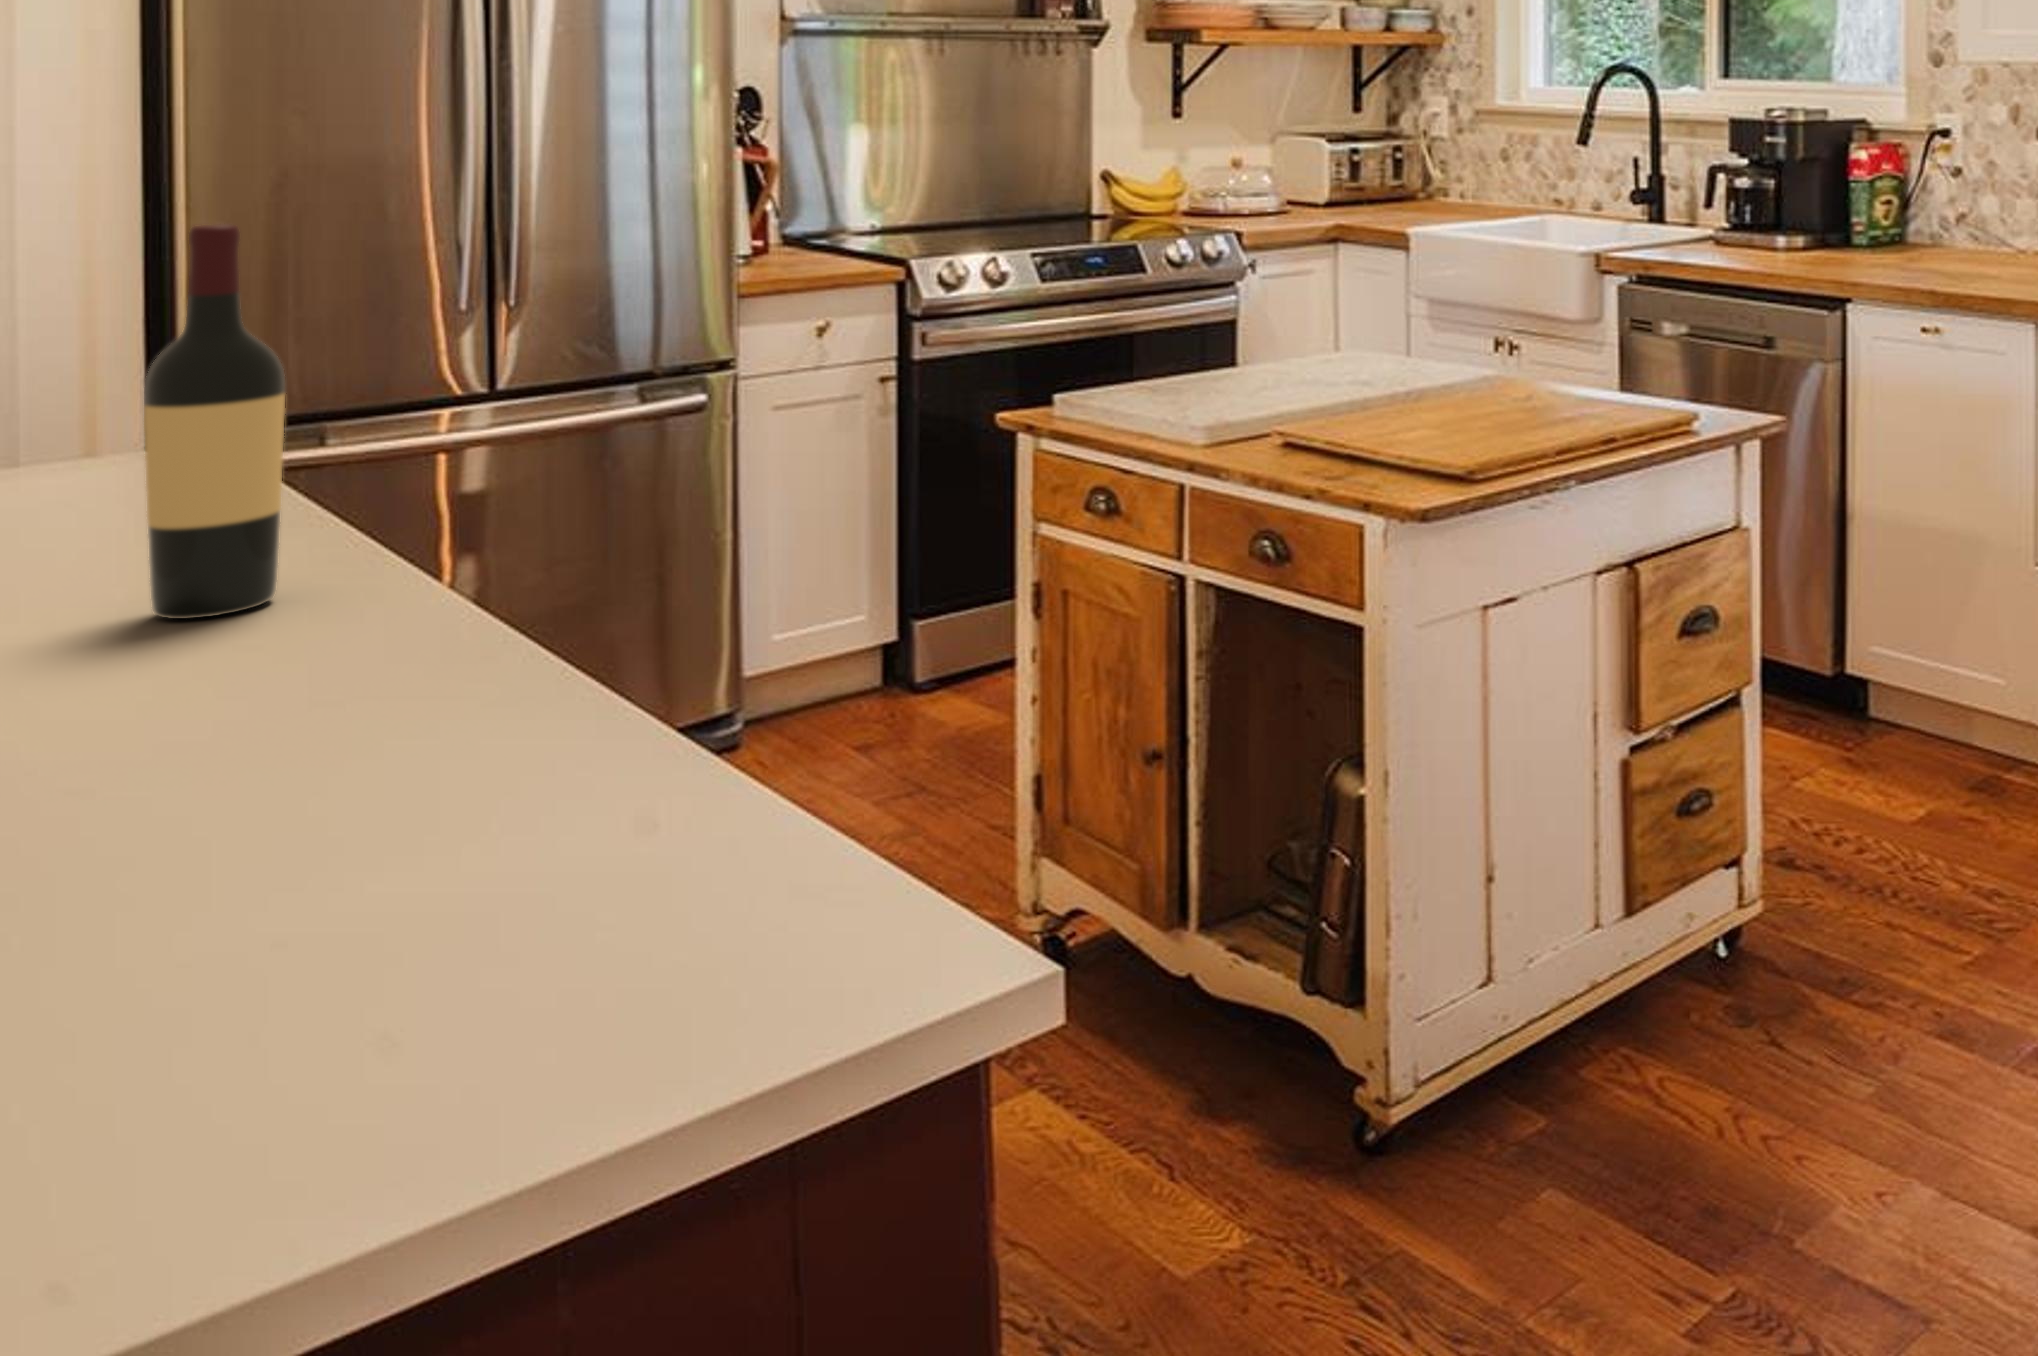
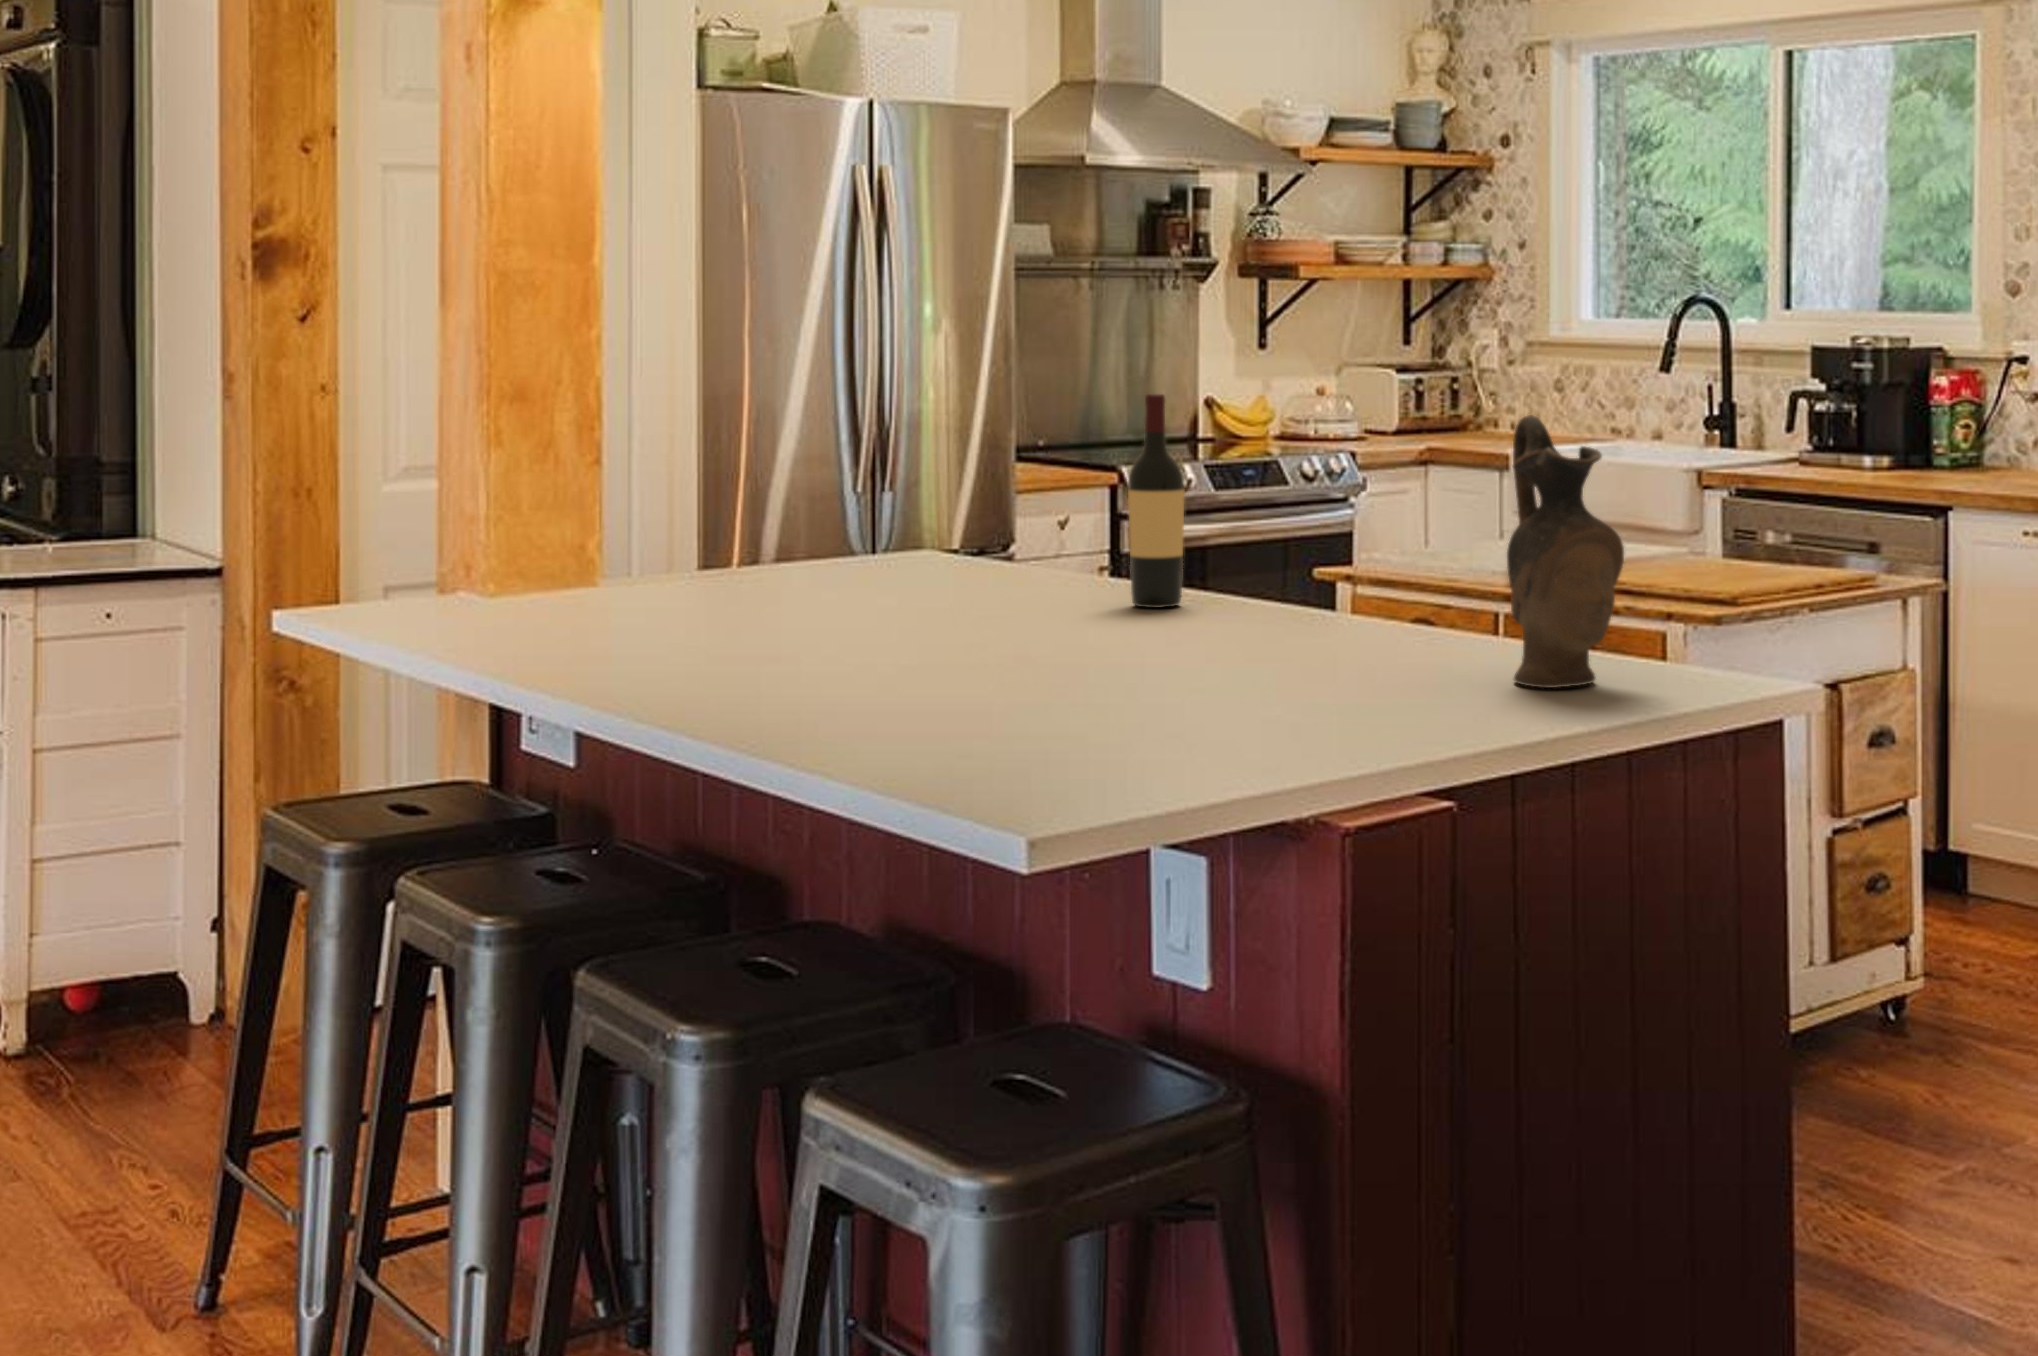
ceramic pitcher: none [278,318,622,1010] -> present [1507,415,1624,688]

